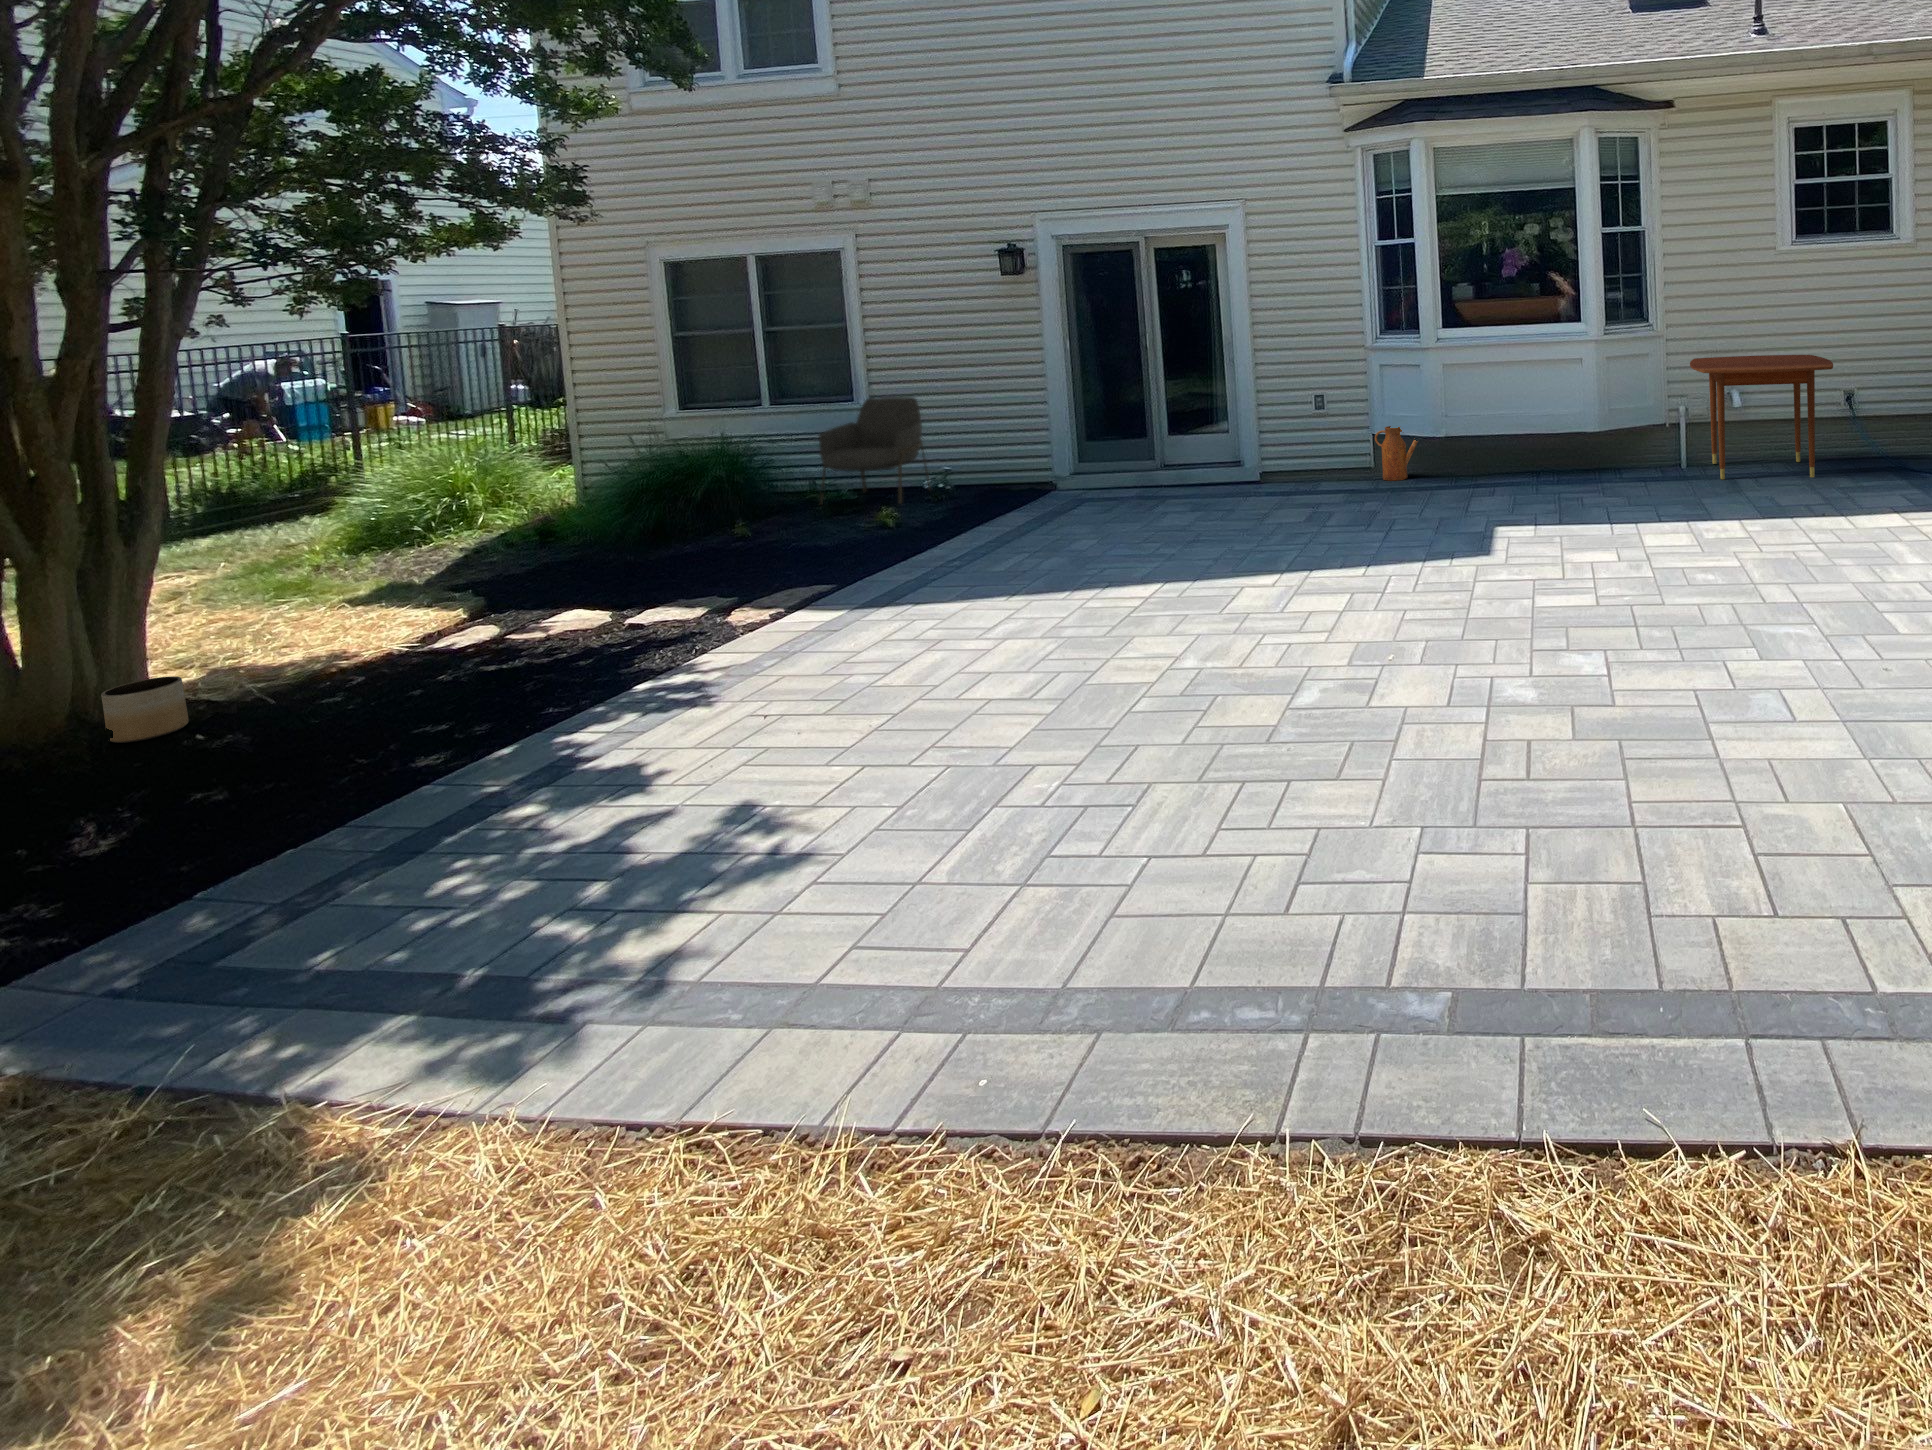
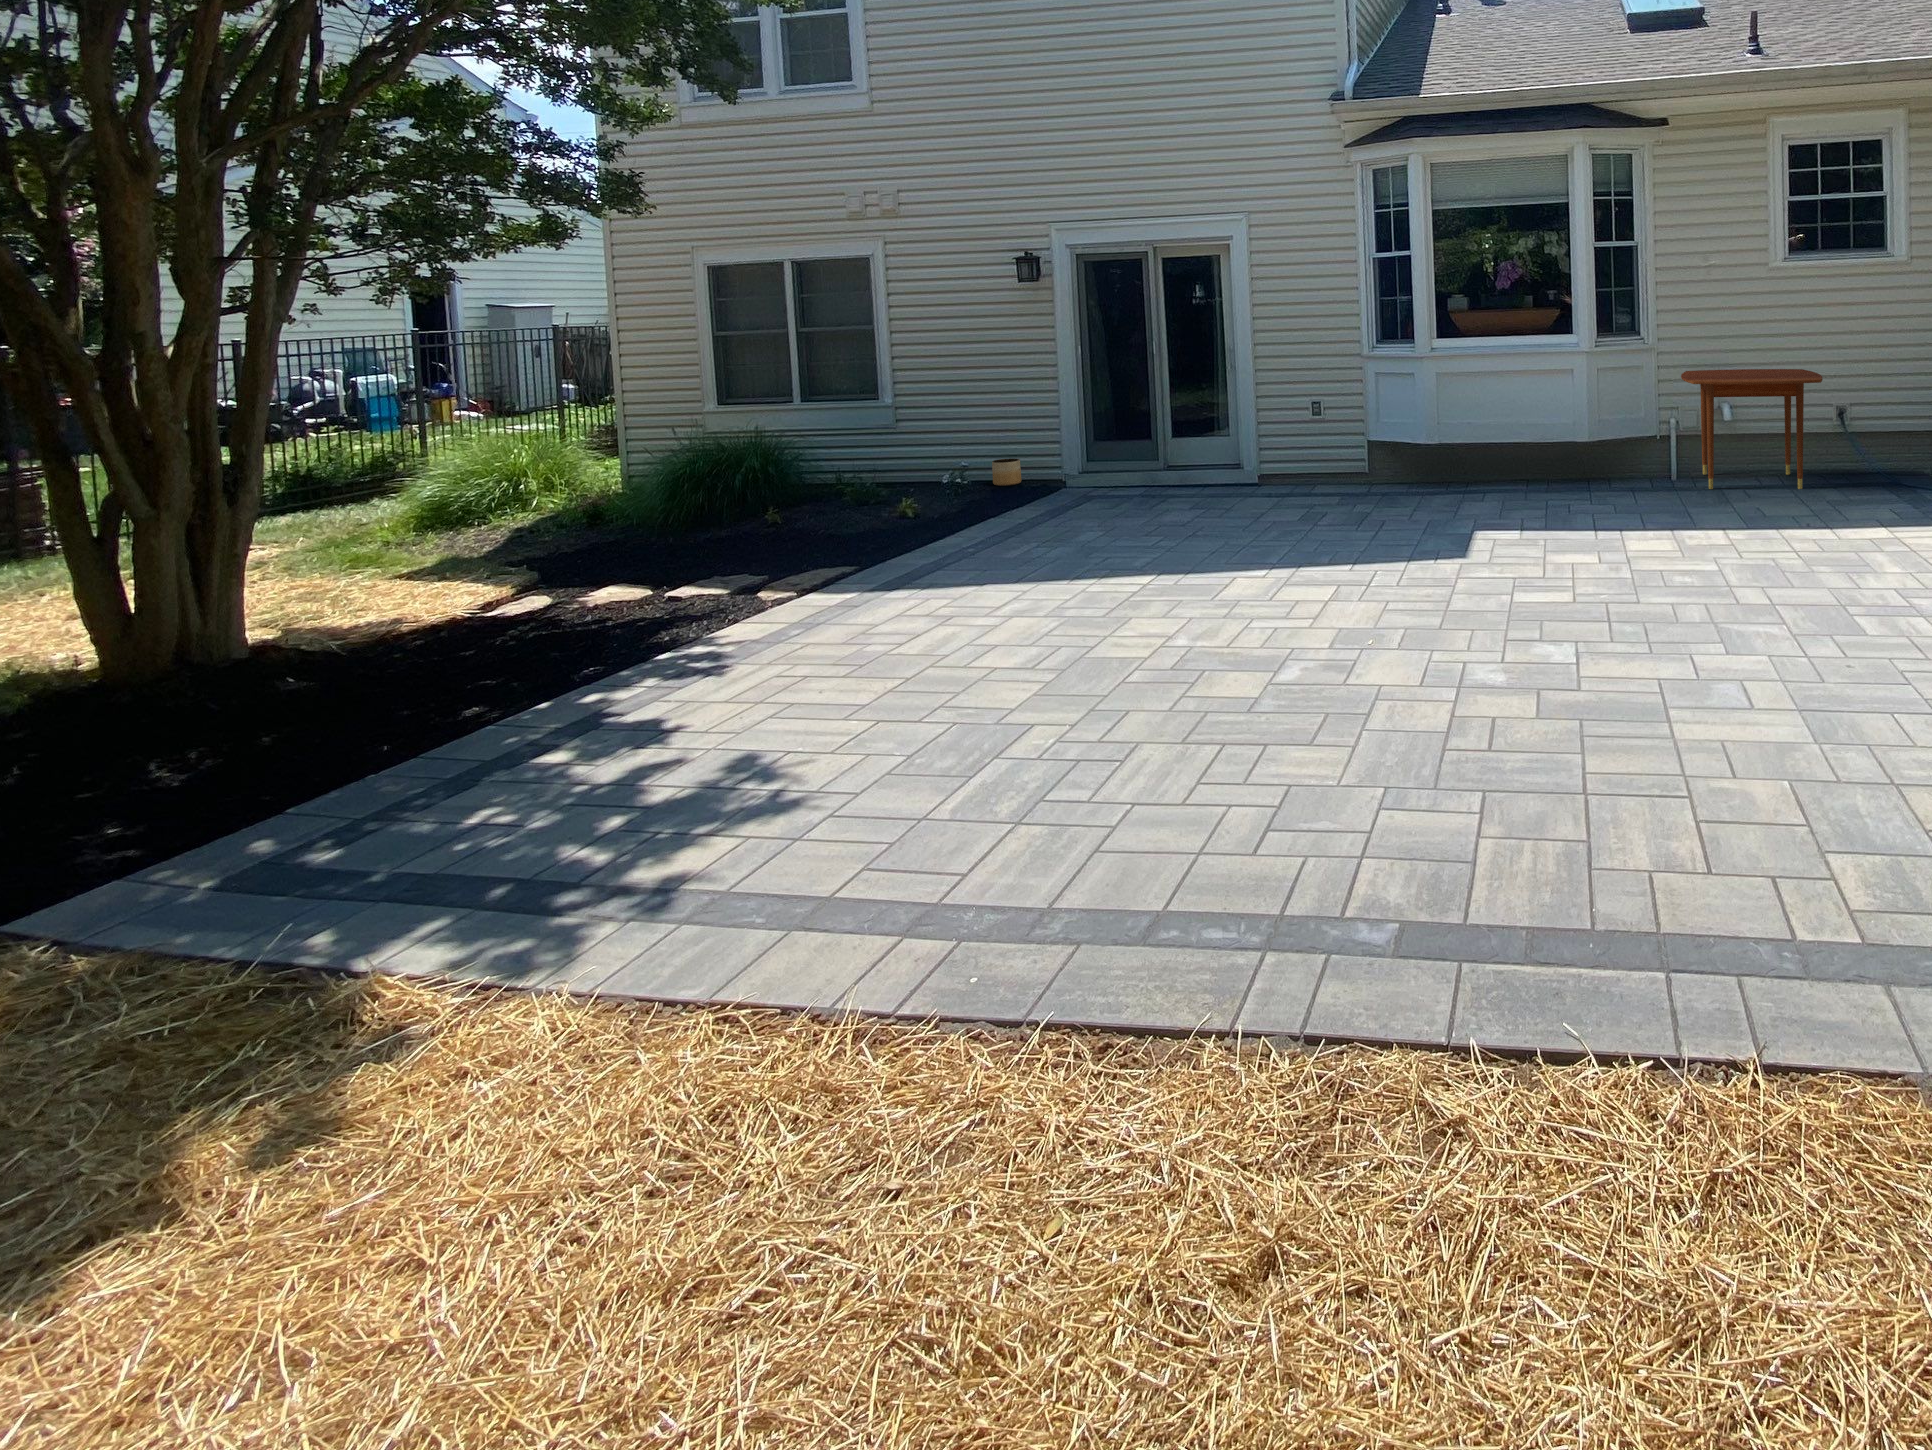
armchair: present [819,397,930,504] -> none [849,394,952,495]
watering can: present [1375,426,1418,481] -> none [1373,431,1421,484]
planter: present [101,676,188,743] -> present [992,458,1021,486]

